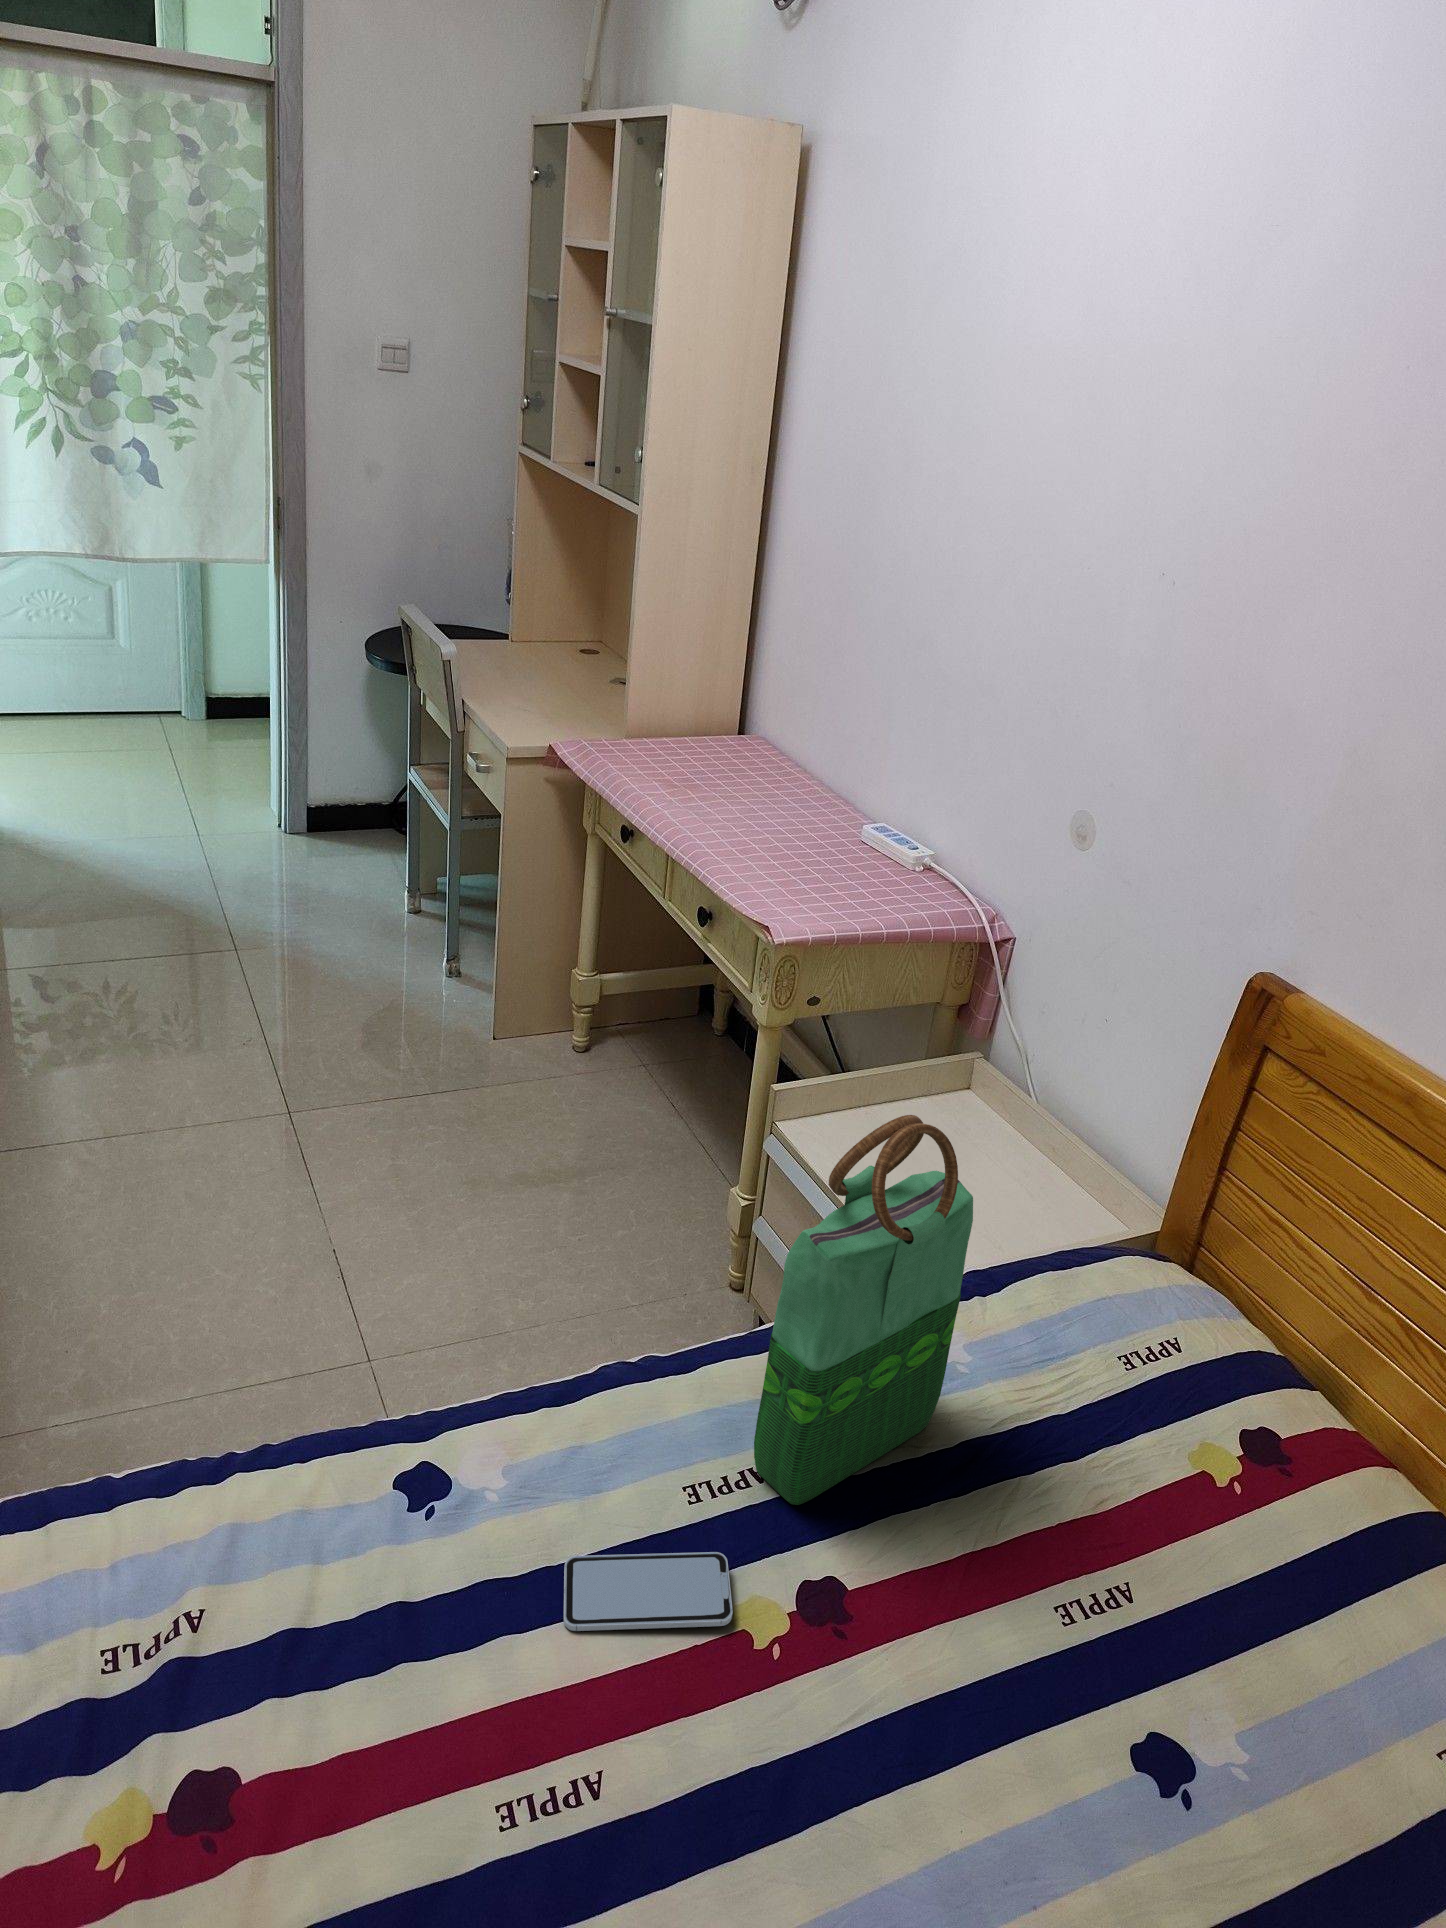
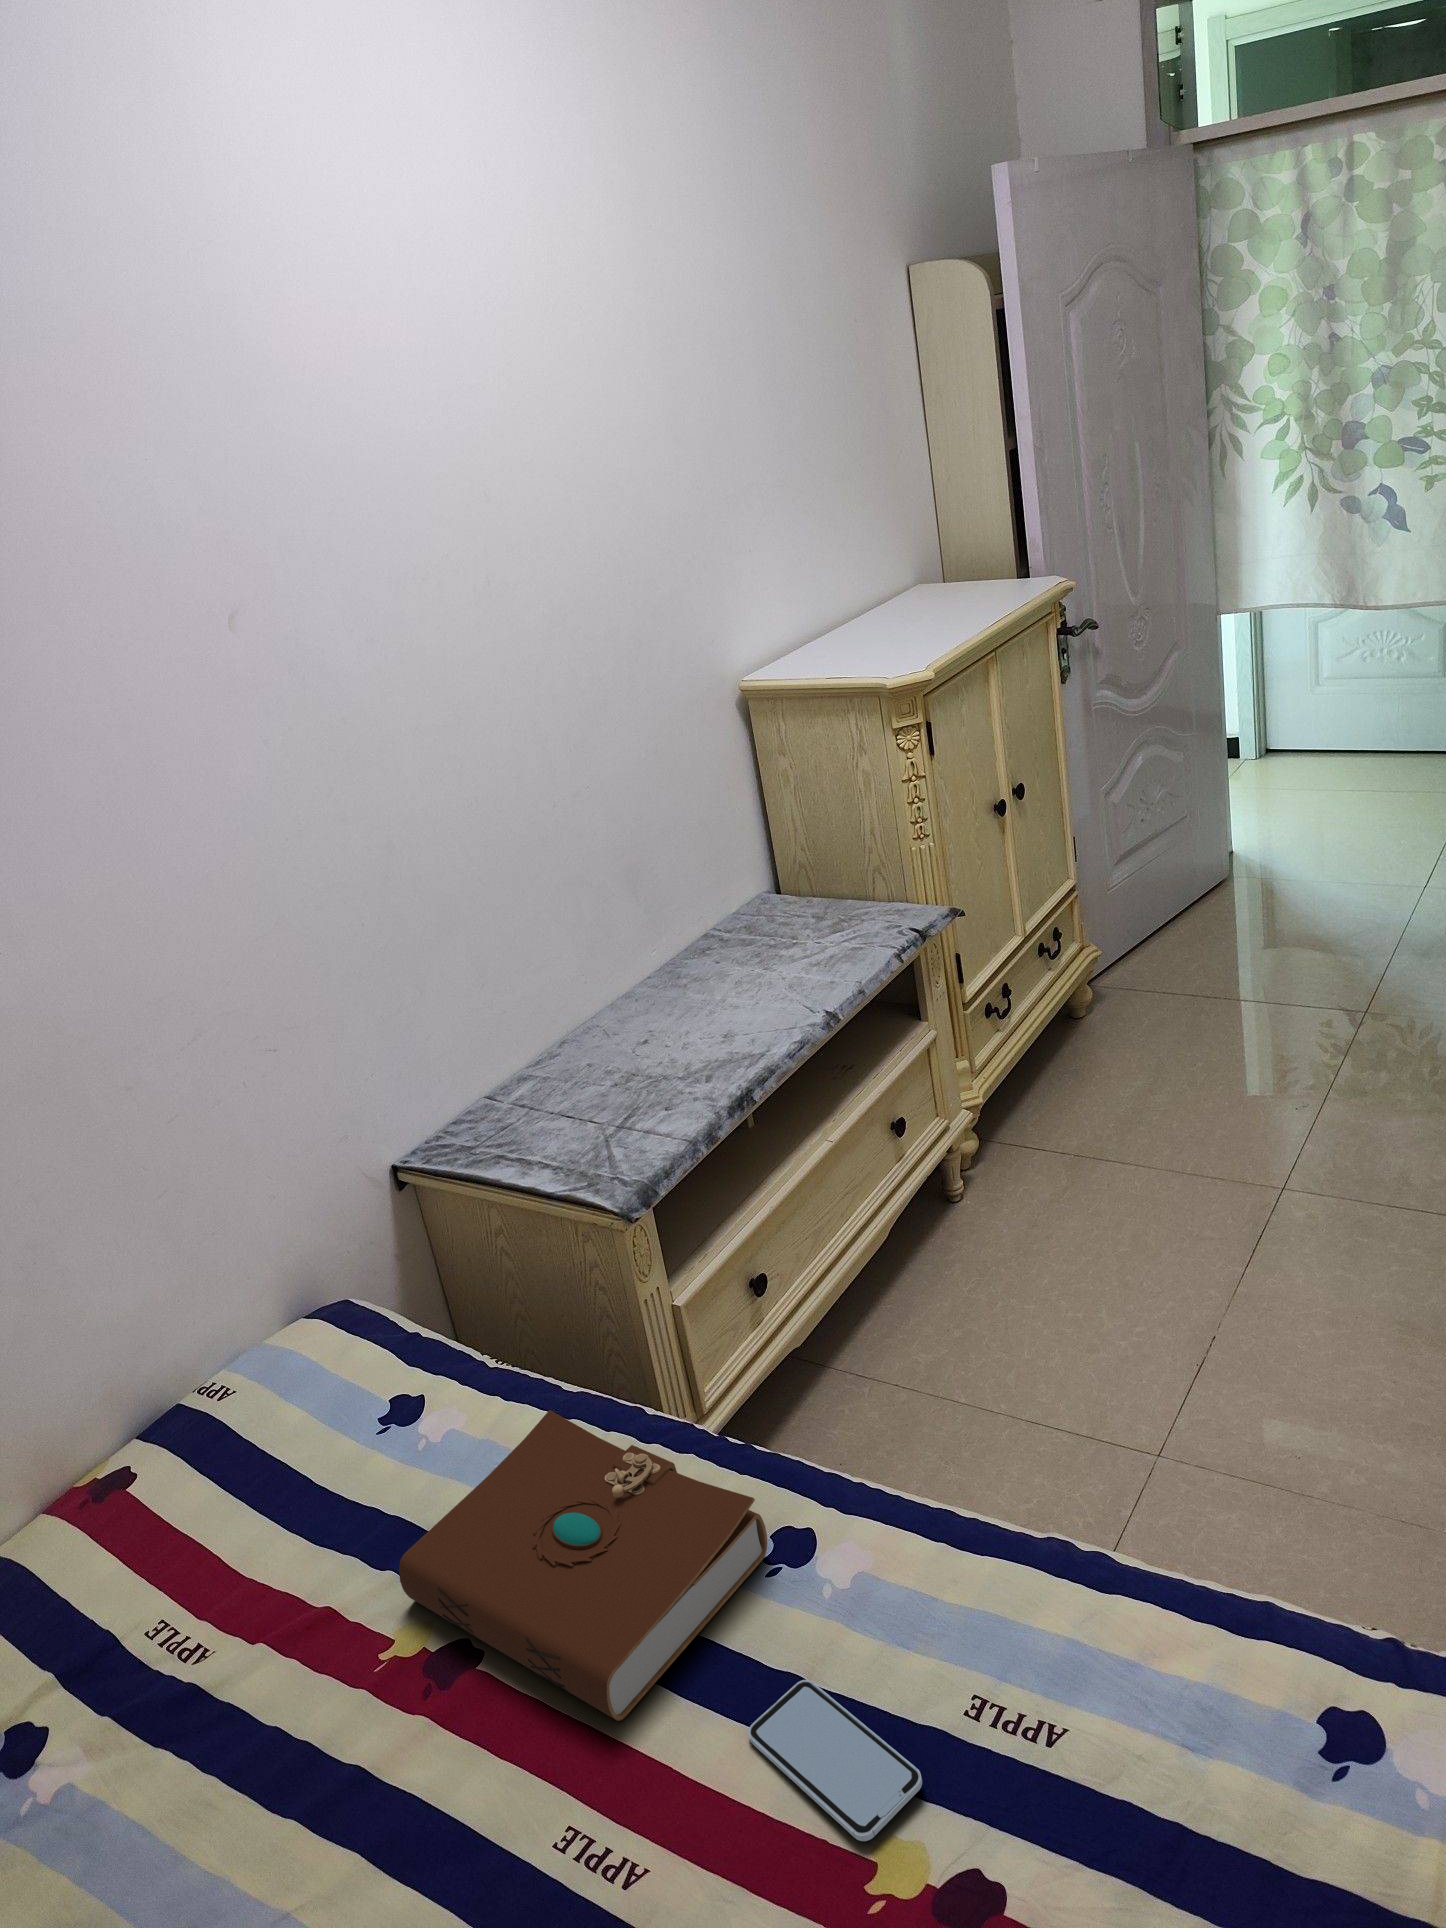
tote bag: present [754,1115,973,1505] -> none [1021,1362,1329,1823]
book: none [75,1443,456,1779] -> present [399,1410,767,1721]

